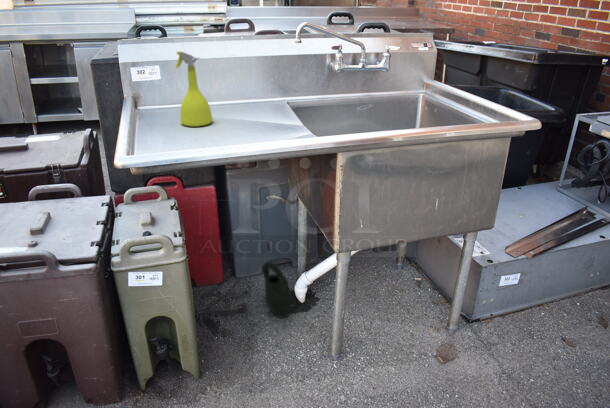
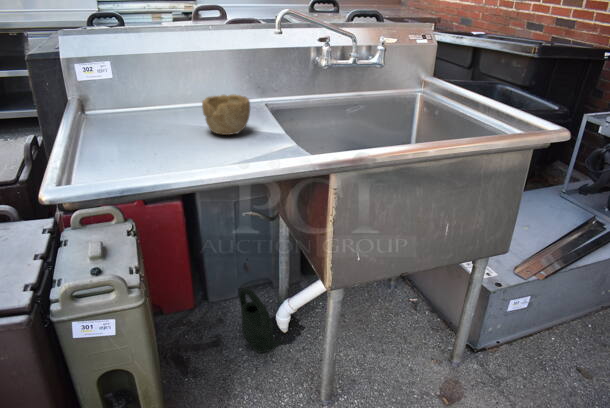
spray bottle: present [176,52,212,126] -> none [128,44,176,137]
bowl: none [234,92,273,125] -> present [202,94,250,135]

